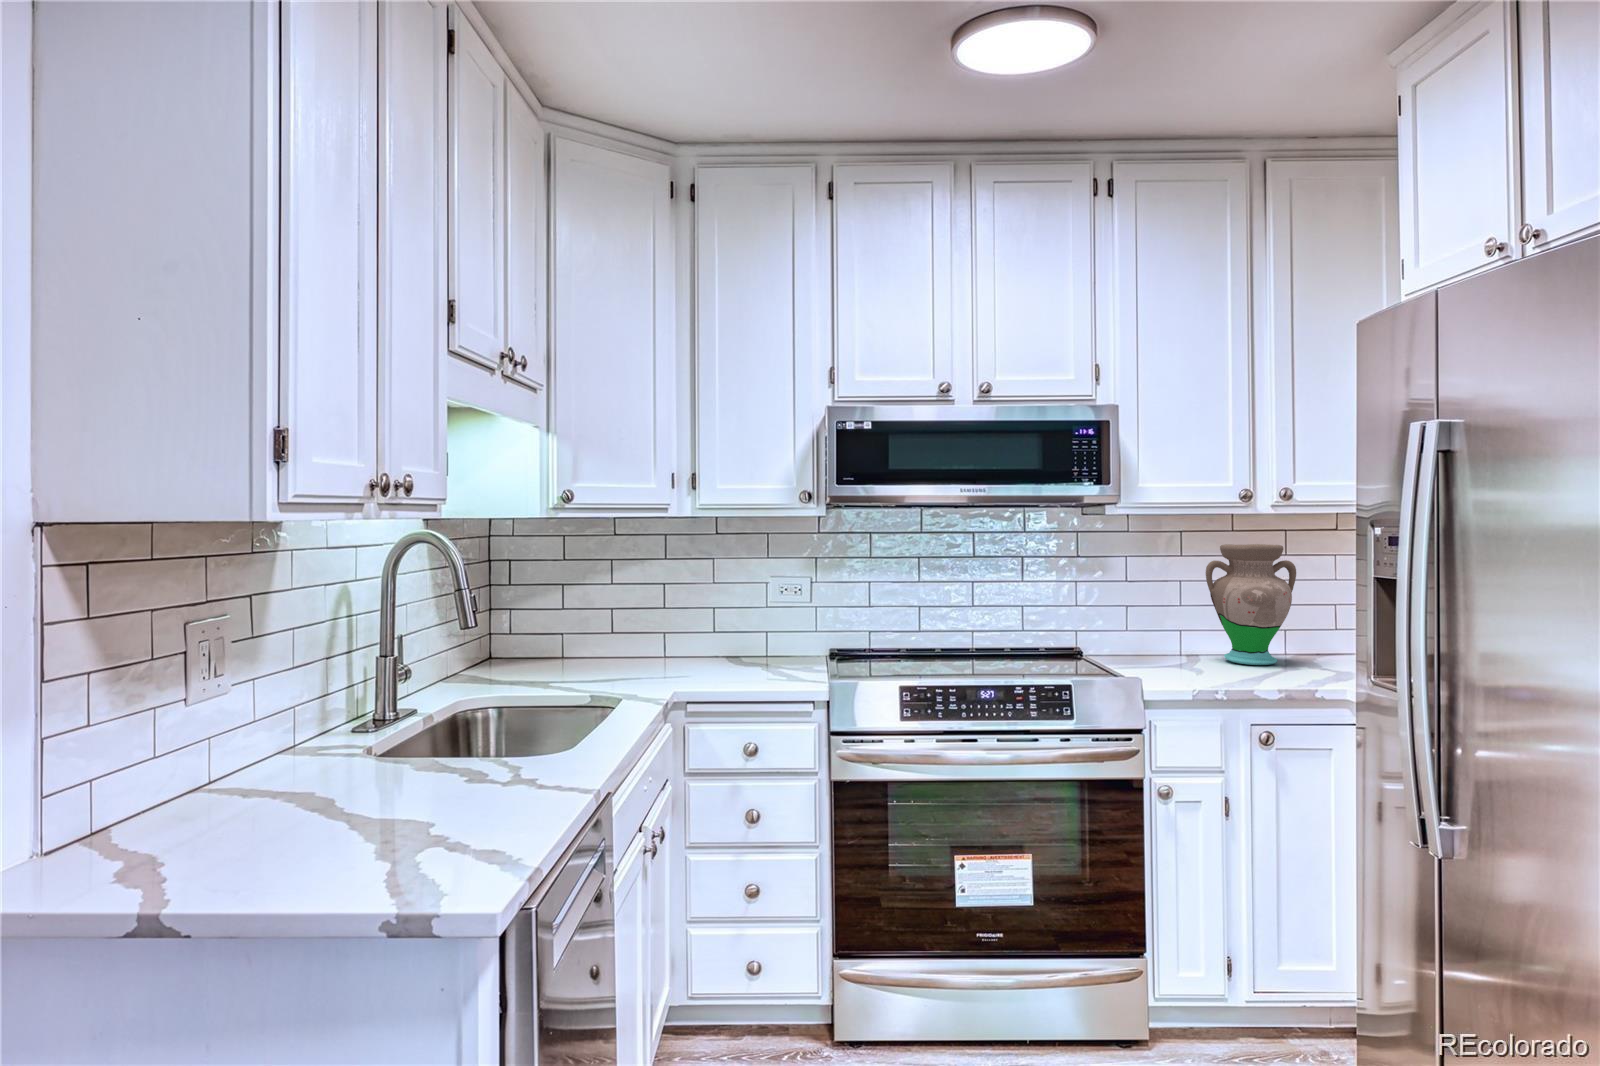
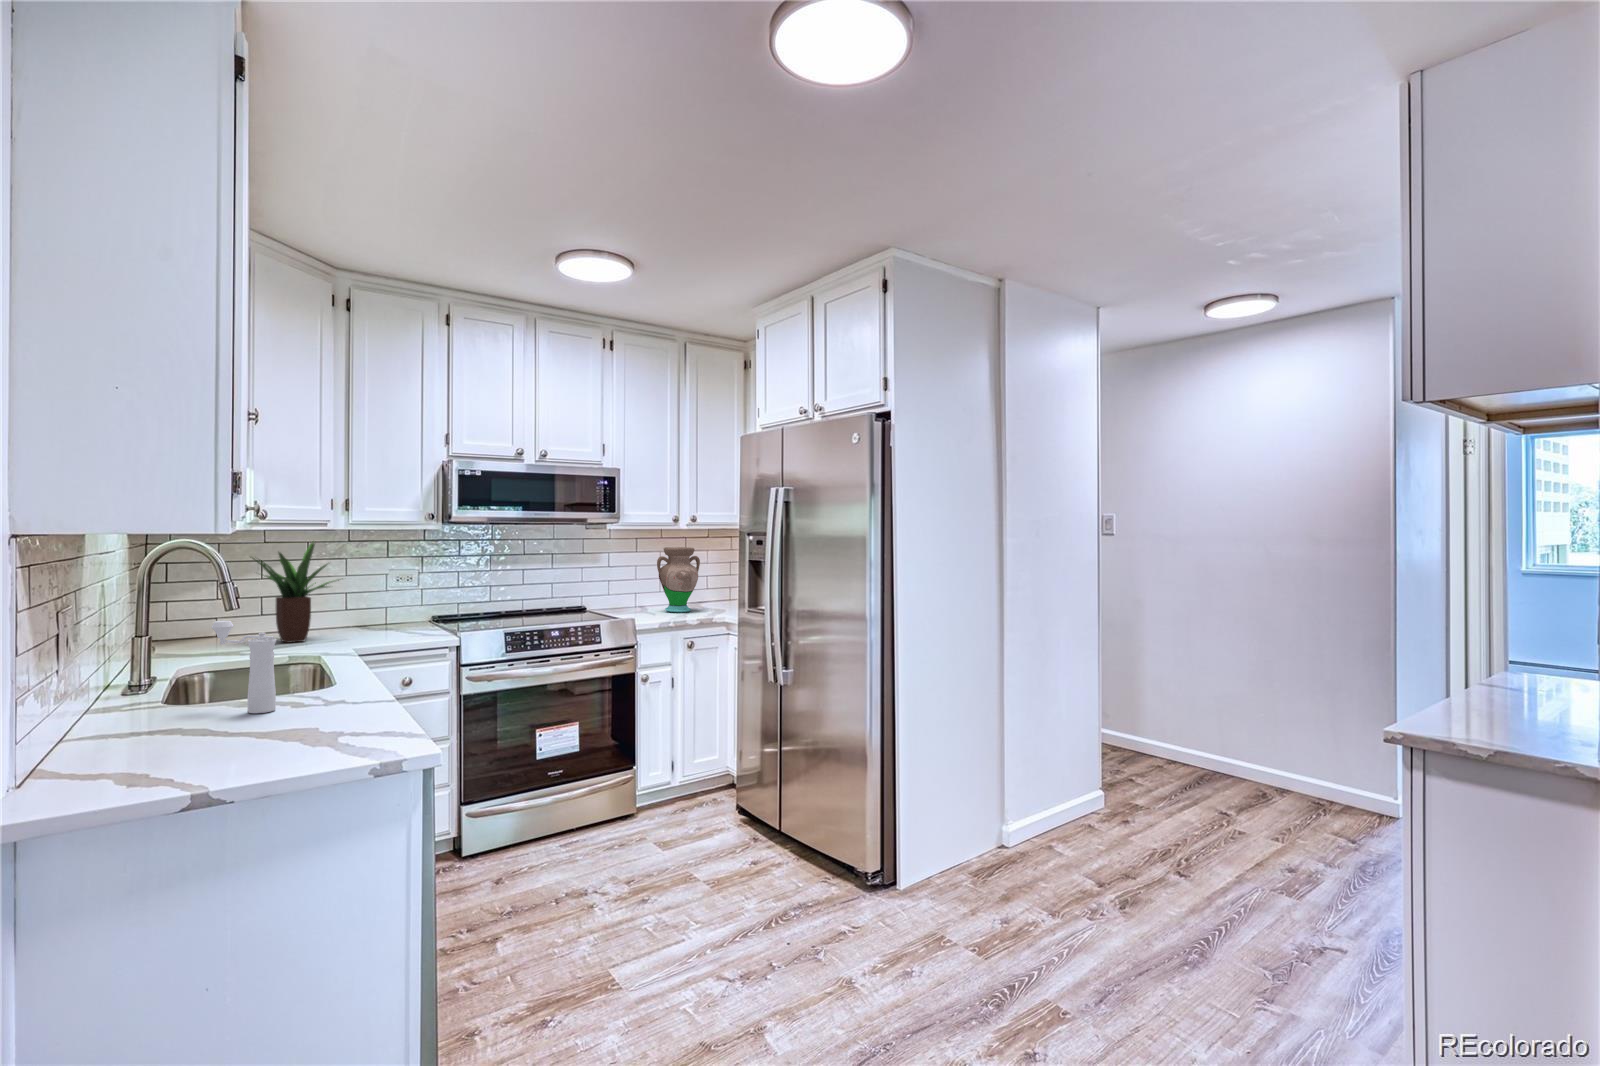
potted plant: none [578,532,694,674] -> present [253,543,339,643]
pepper mill: none [183,668,241,860] -> present [212,621,276,713]

